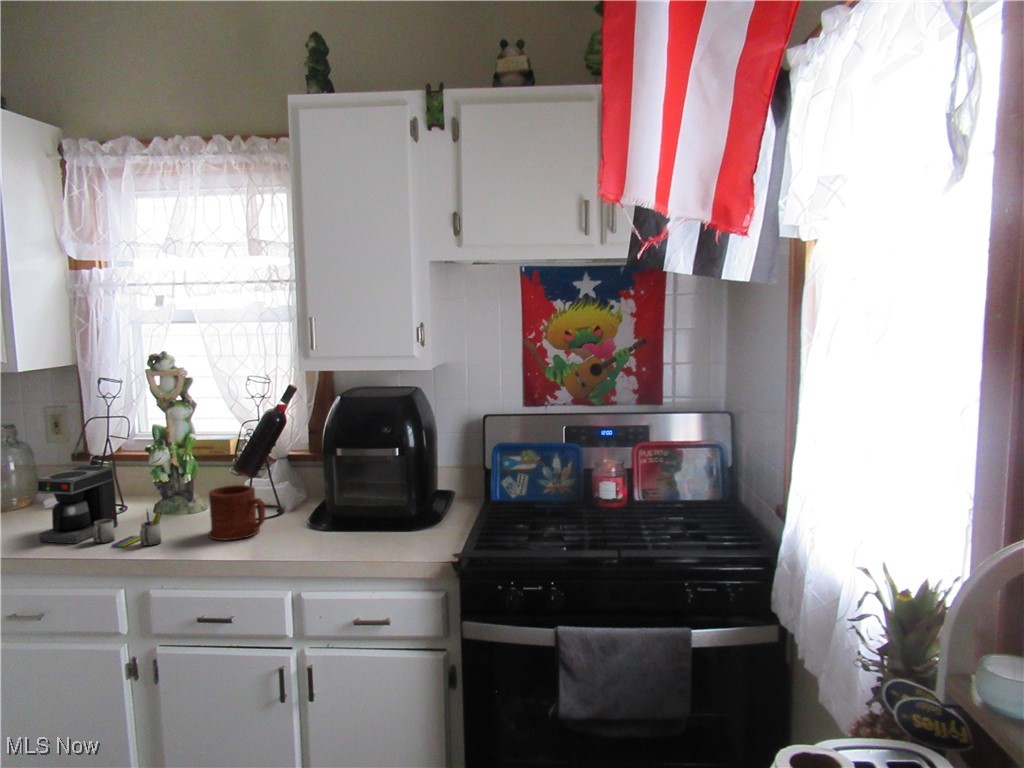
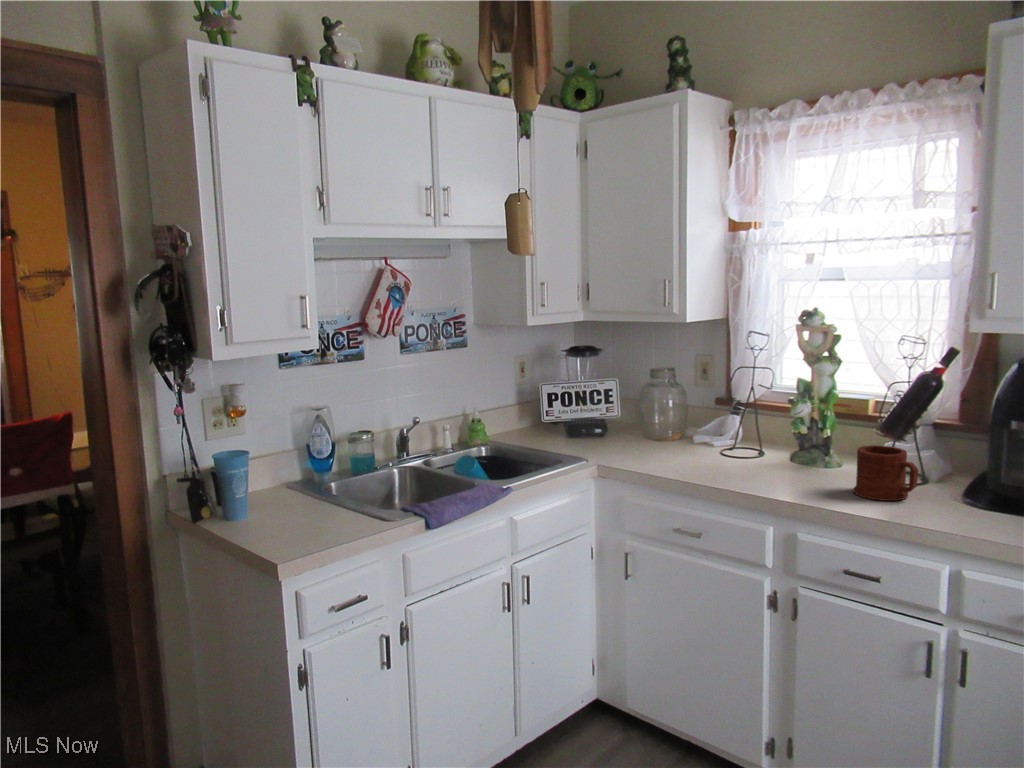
coffee maker: present [36,466,162,547] -> none [699,409,812,491]

